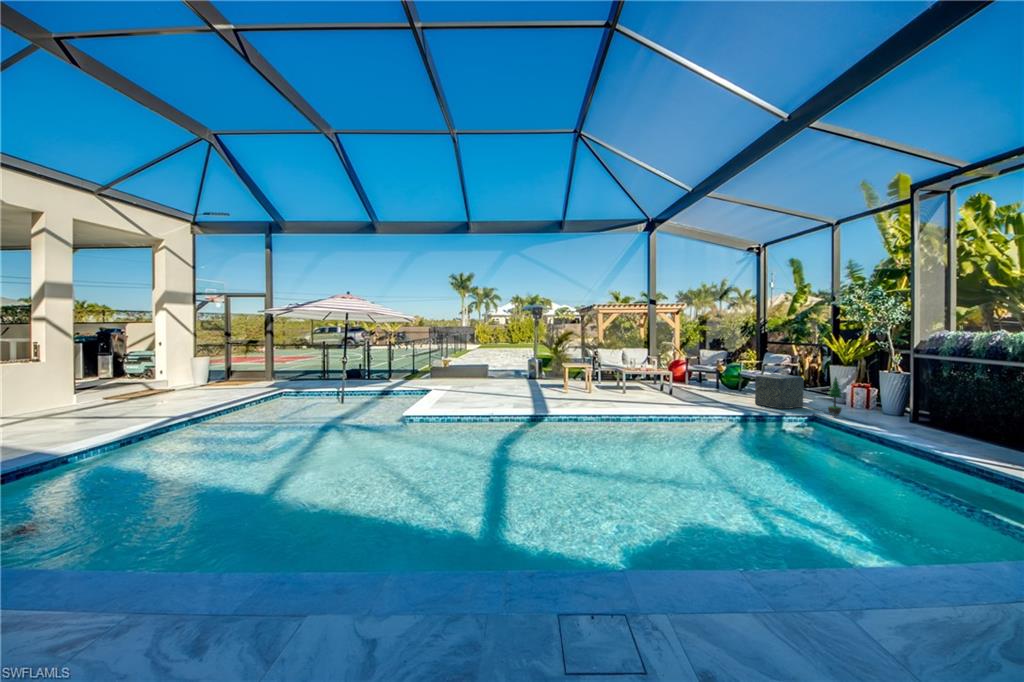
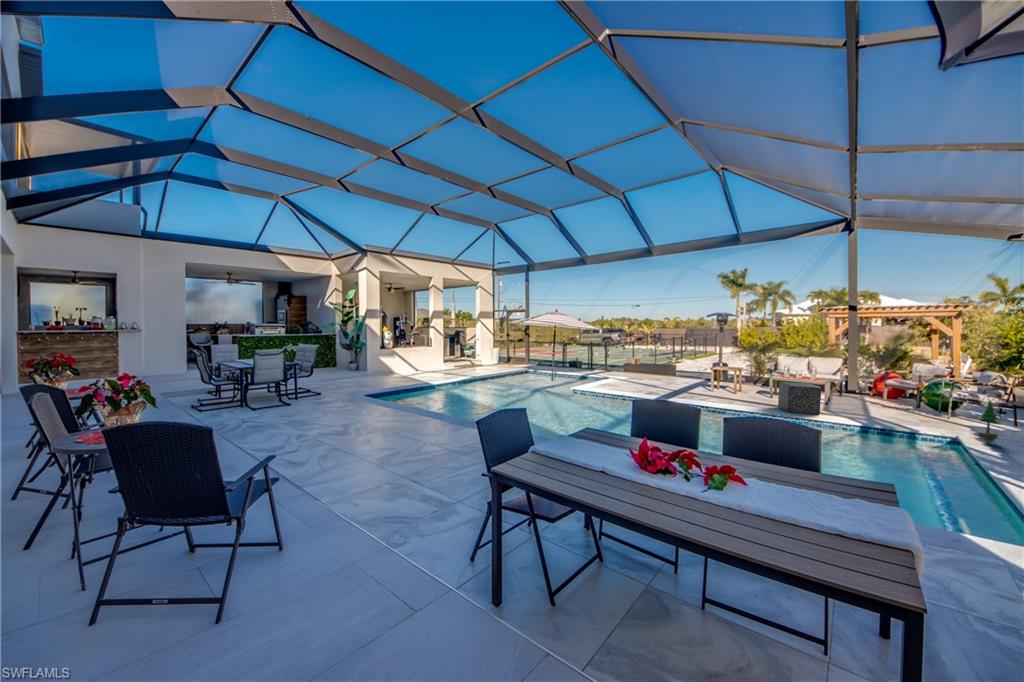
ottoman: present [755,374,804,409] -> present [778,382,821,415]

